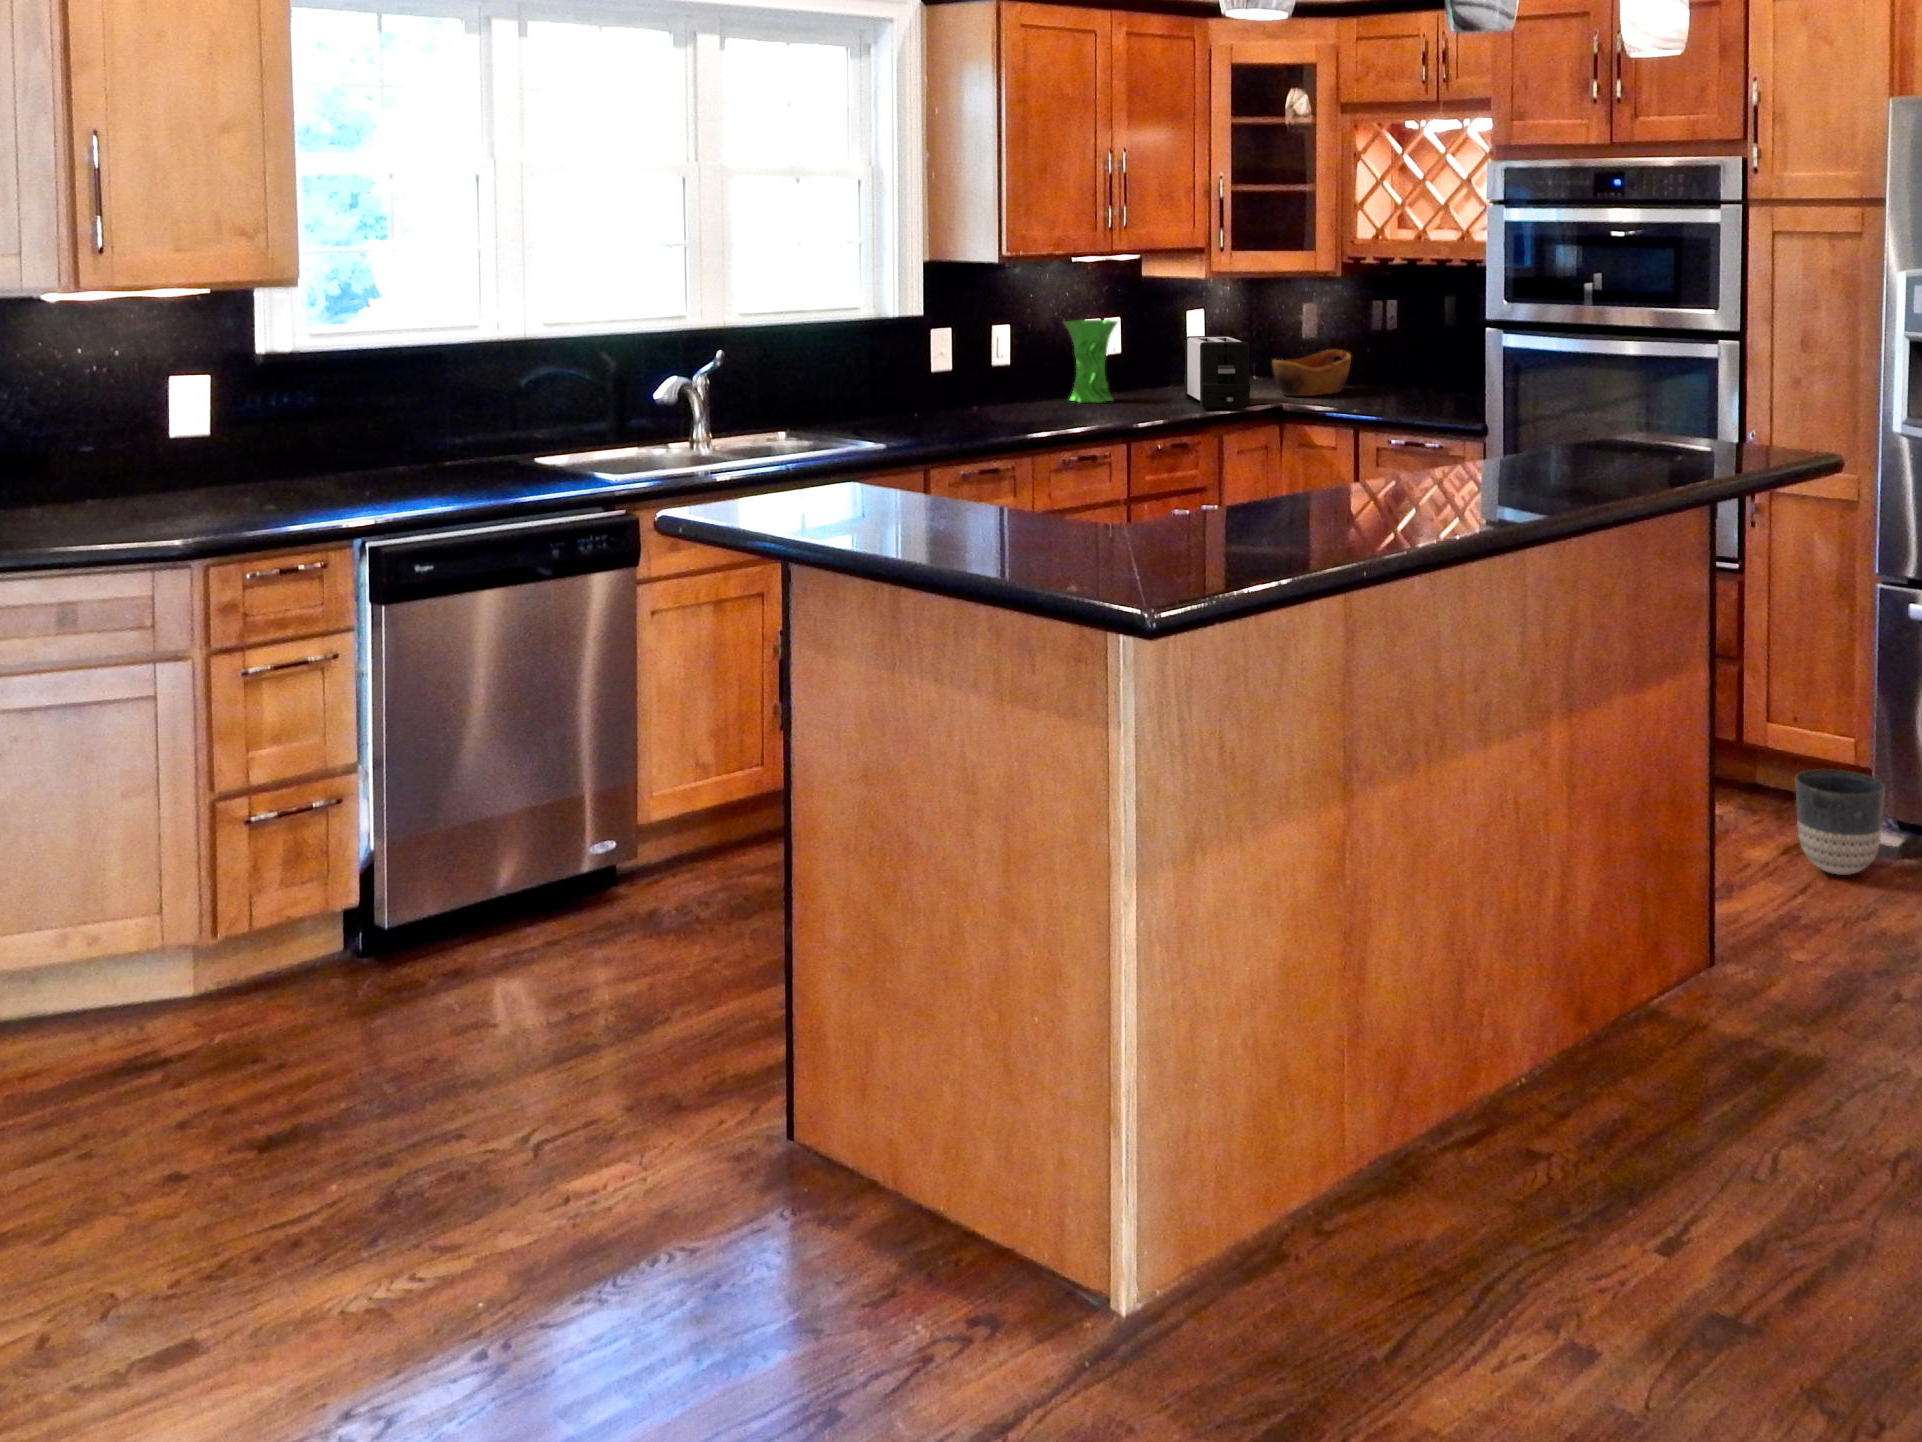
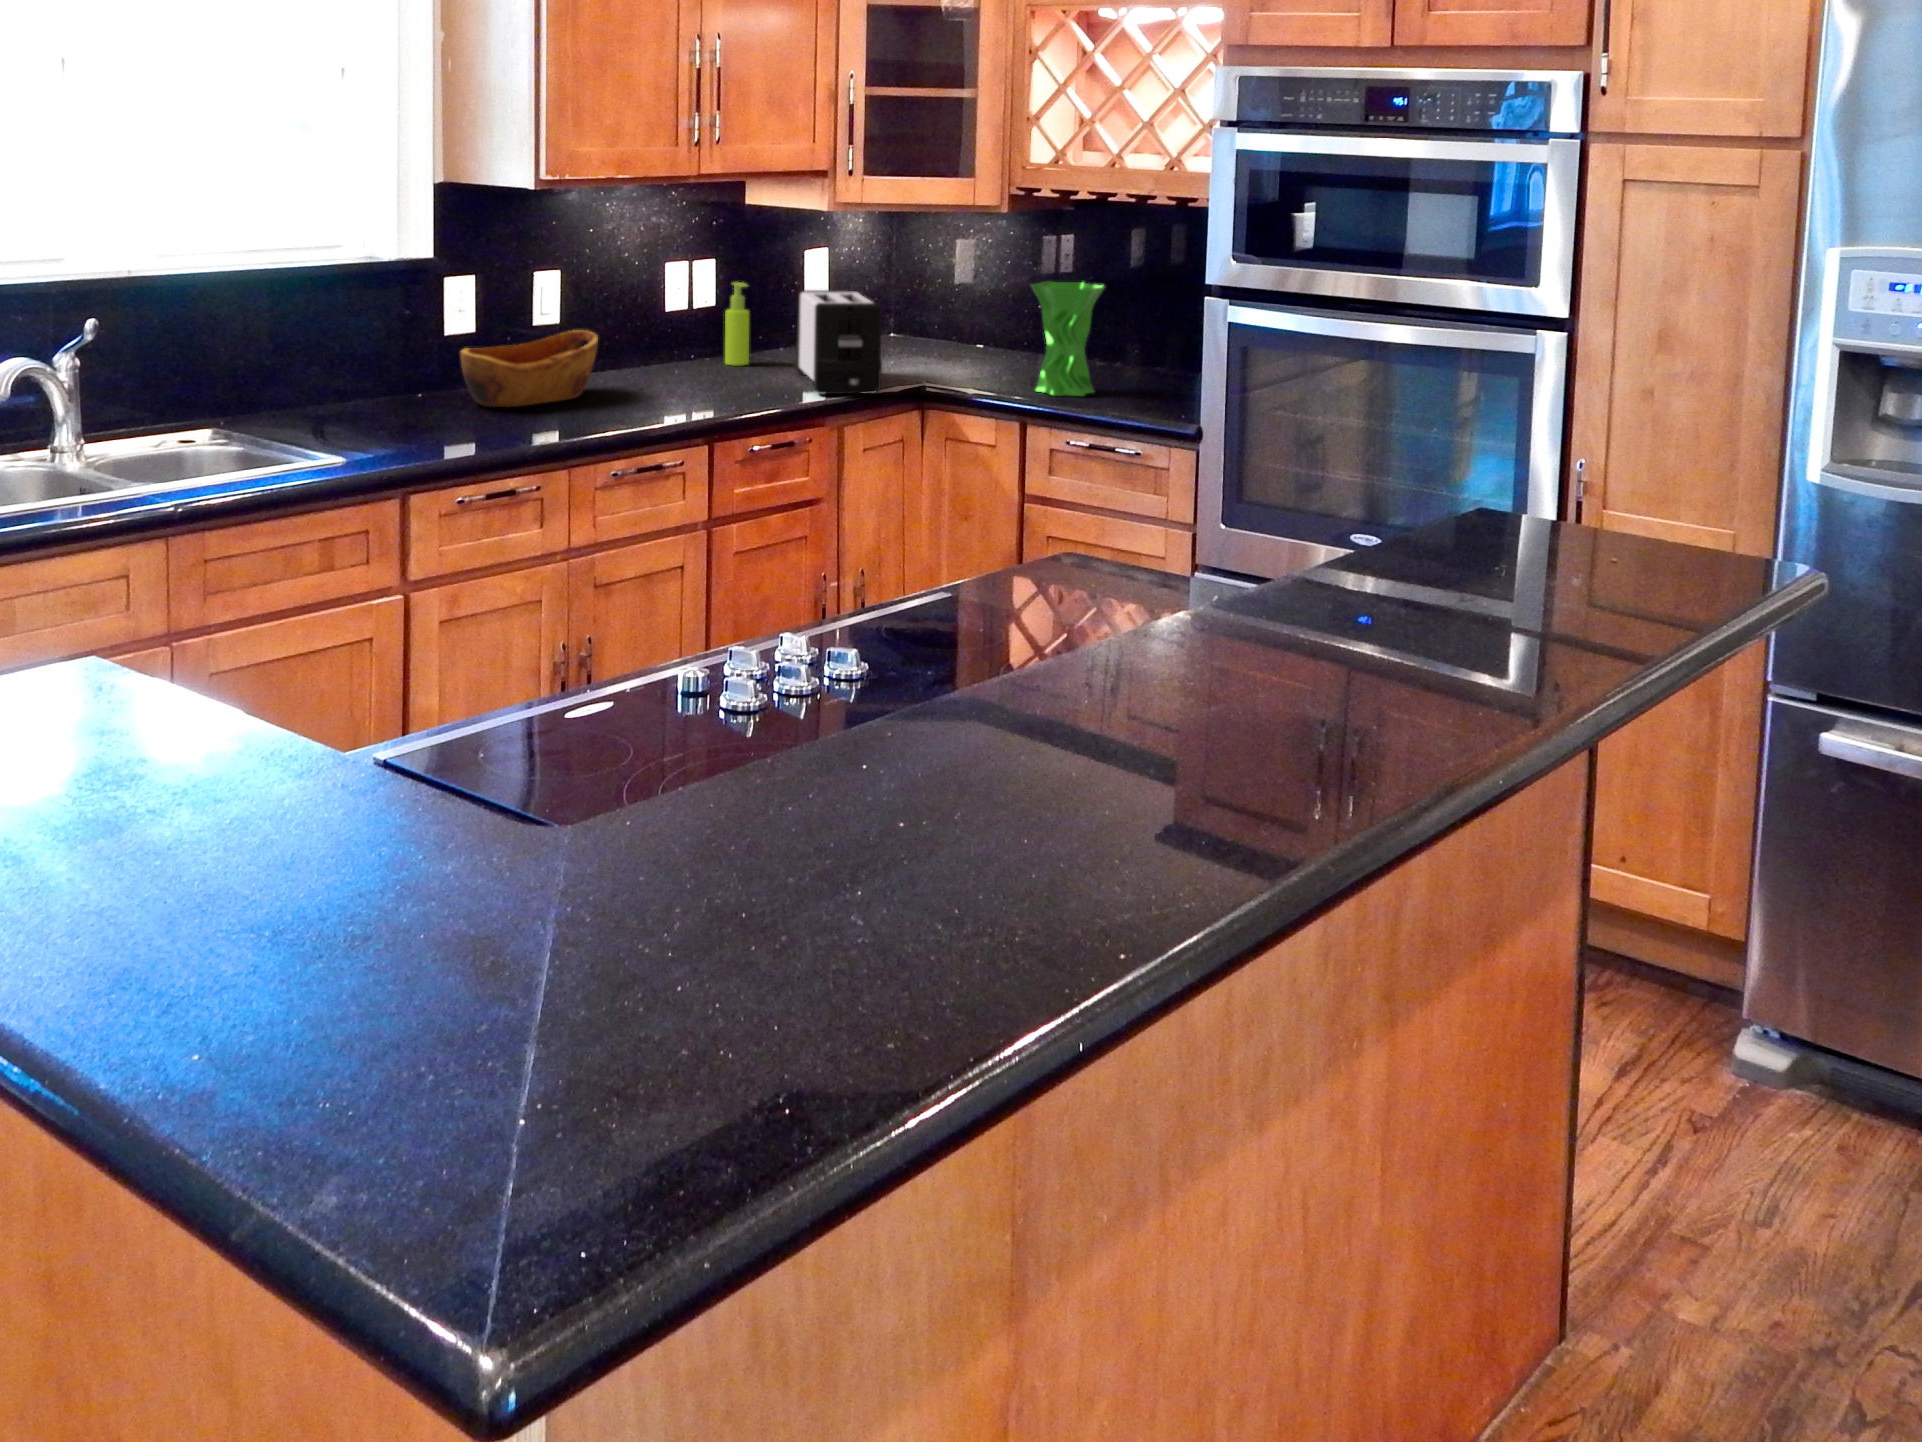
vase: present [1064,320,1117,402] -> present [1031,281,1104,396]
soap dispenser: none [1131,332,1149,394] -> present [725,282,749,365]
wooden bowl: present [1272,350,1351,396] -> present [461,330,598,407]
planter: present [1796,769,1884,875] -> none [1647,961,1779,1123]

